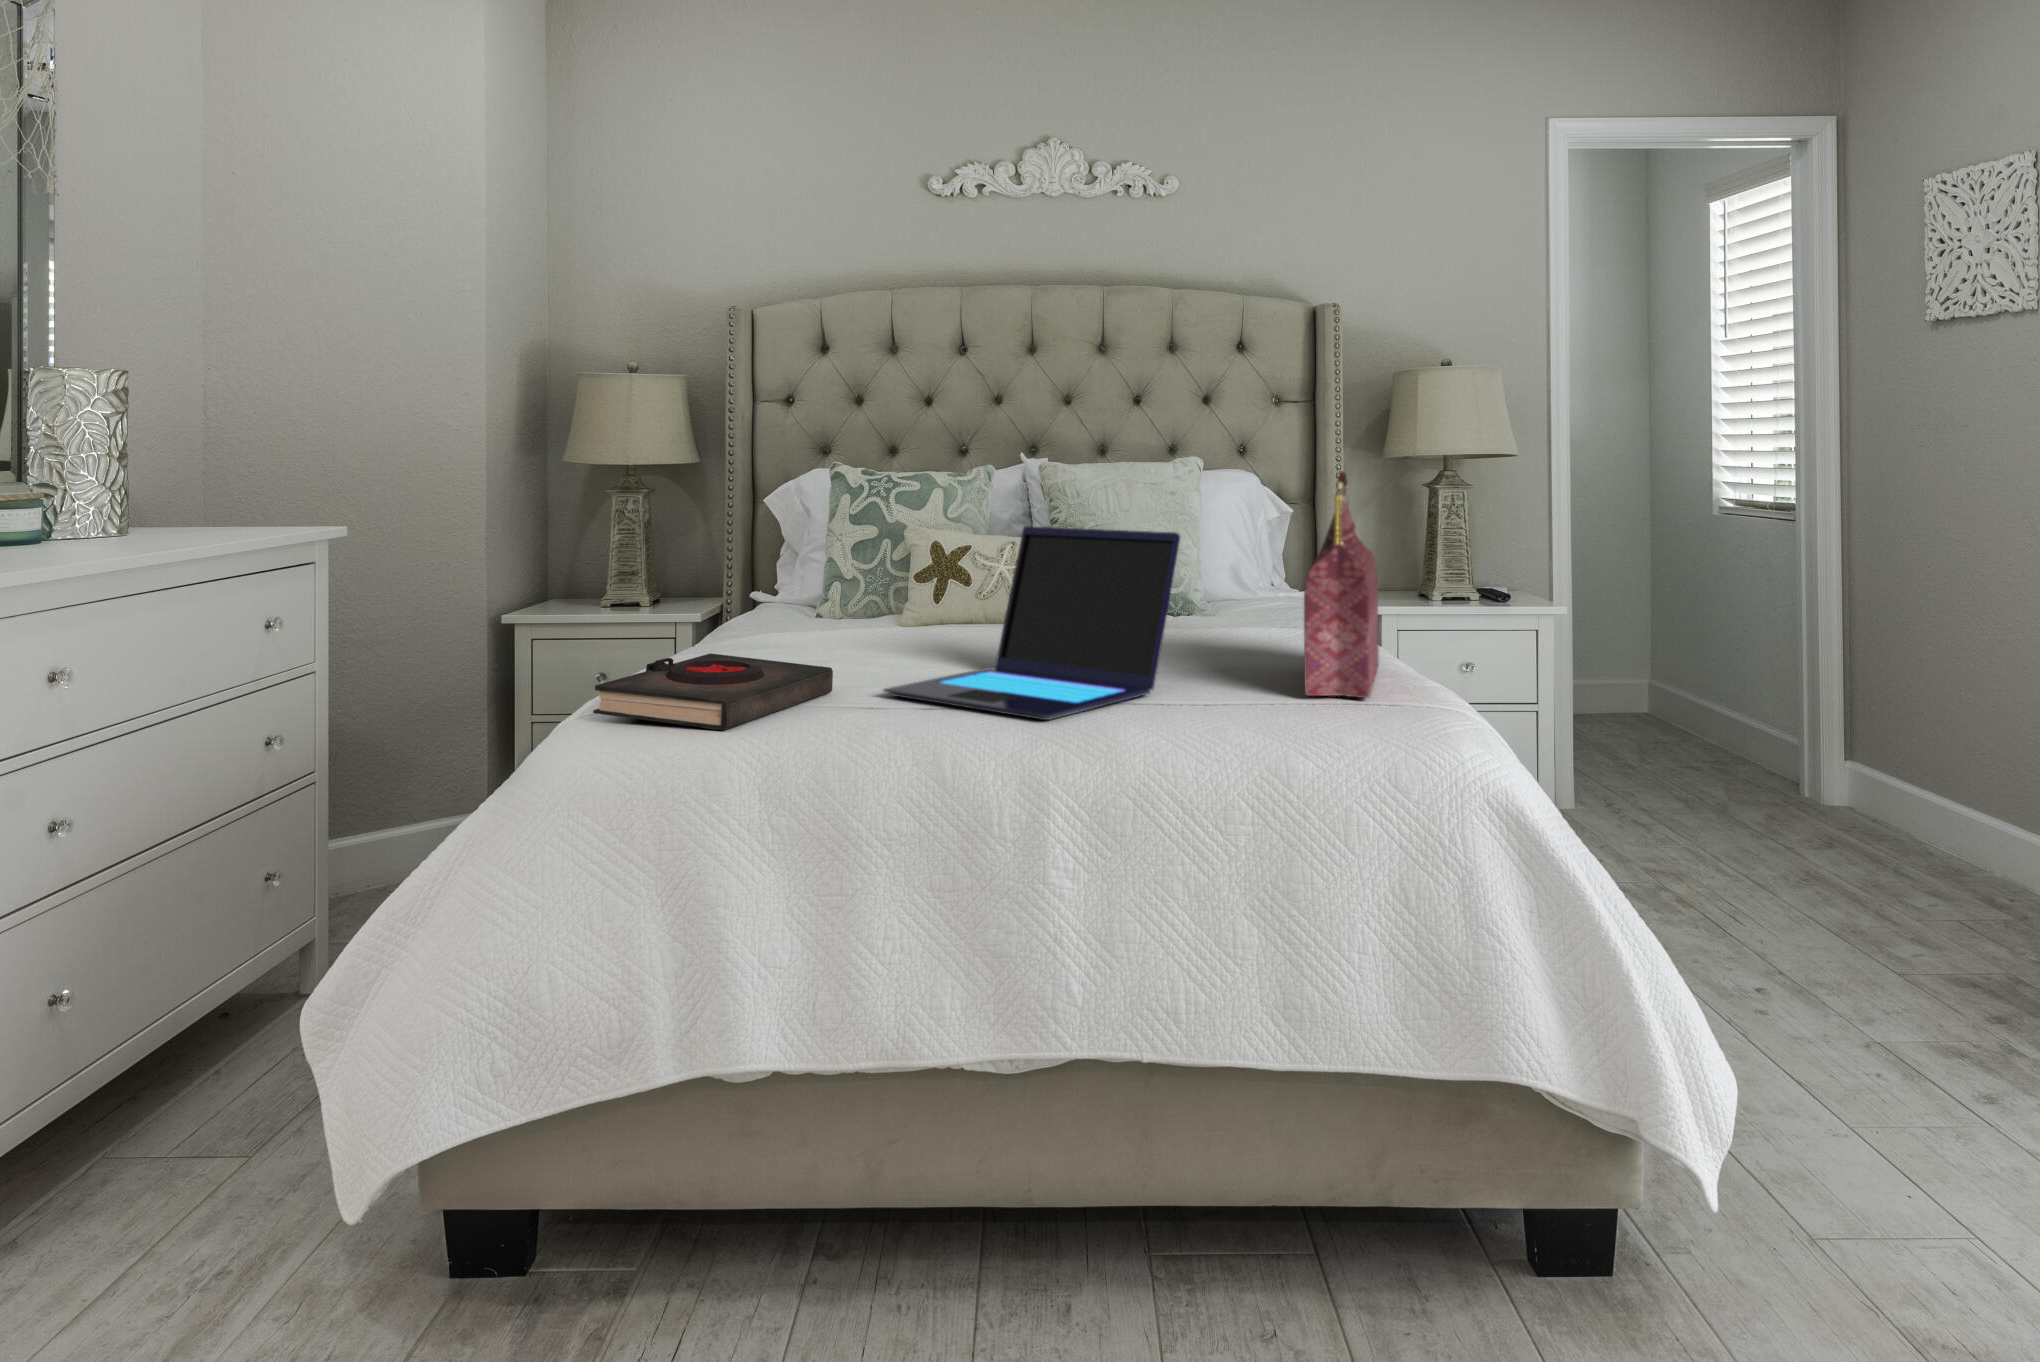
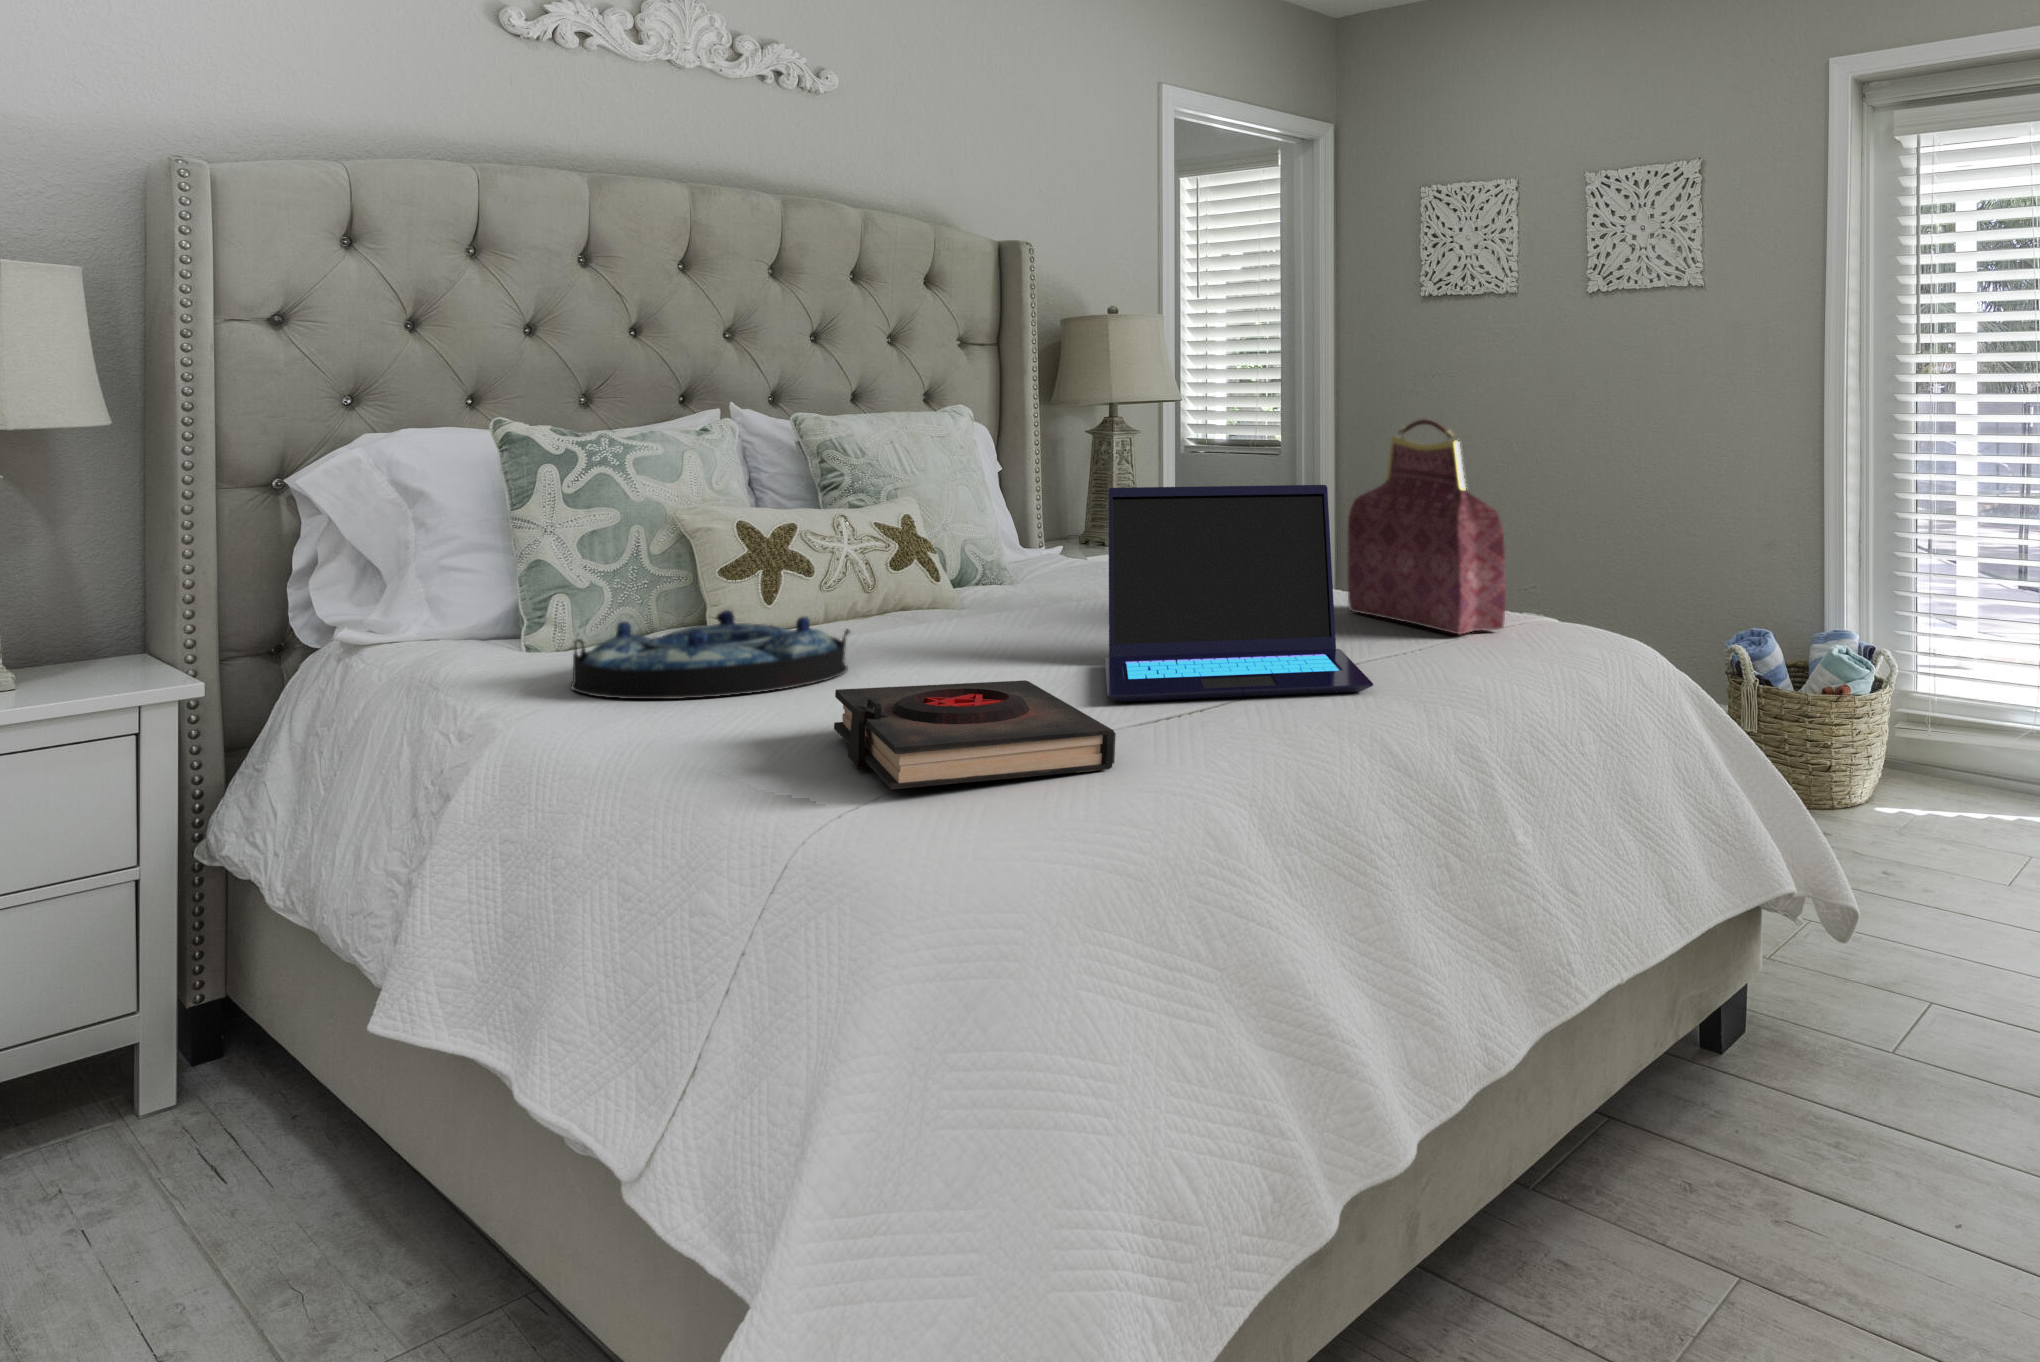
serving tray: none [725,601,886,657] -> present [571,610,850,699]

